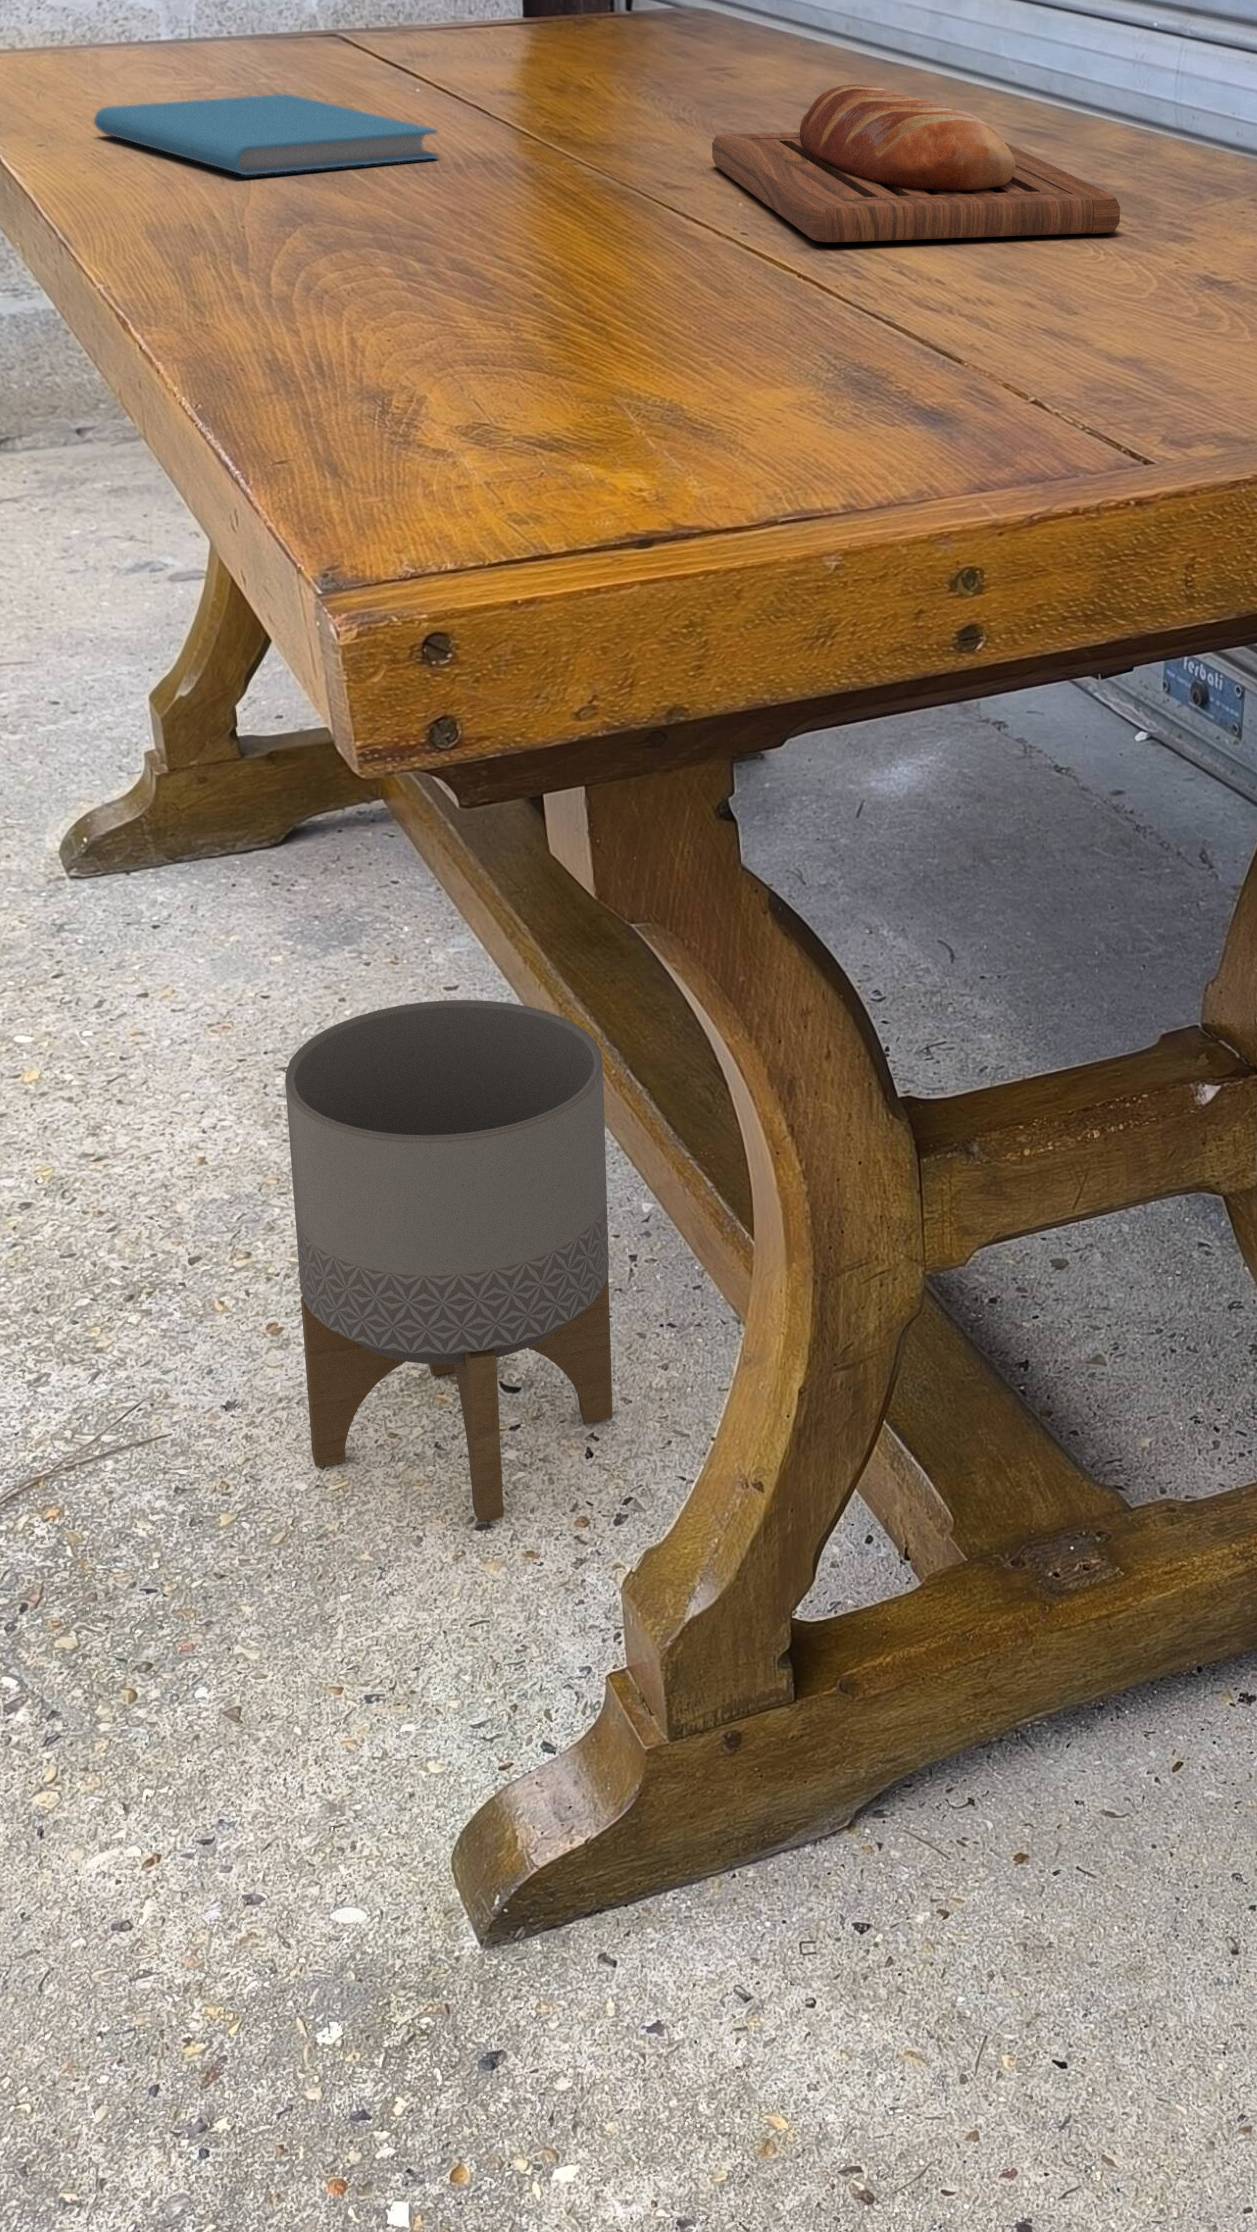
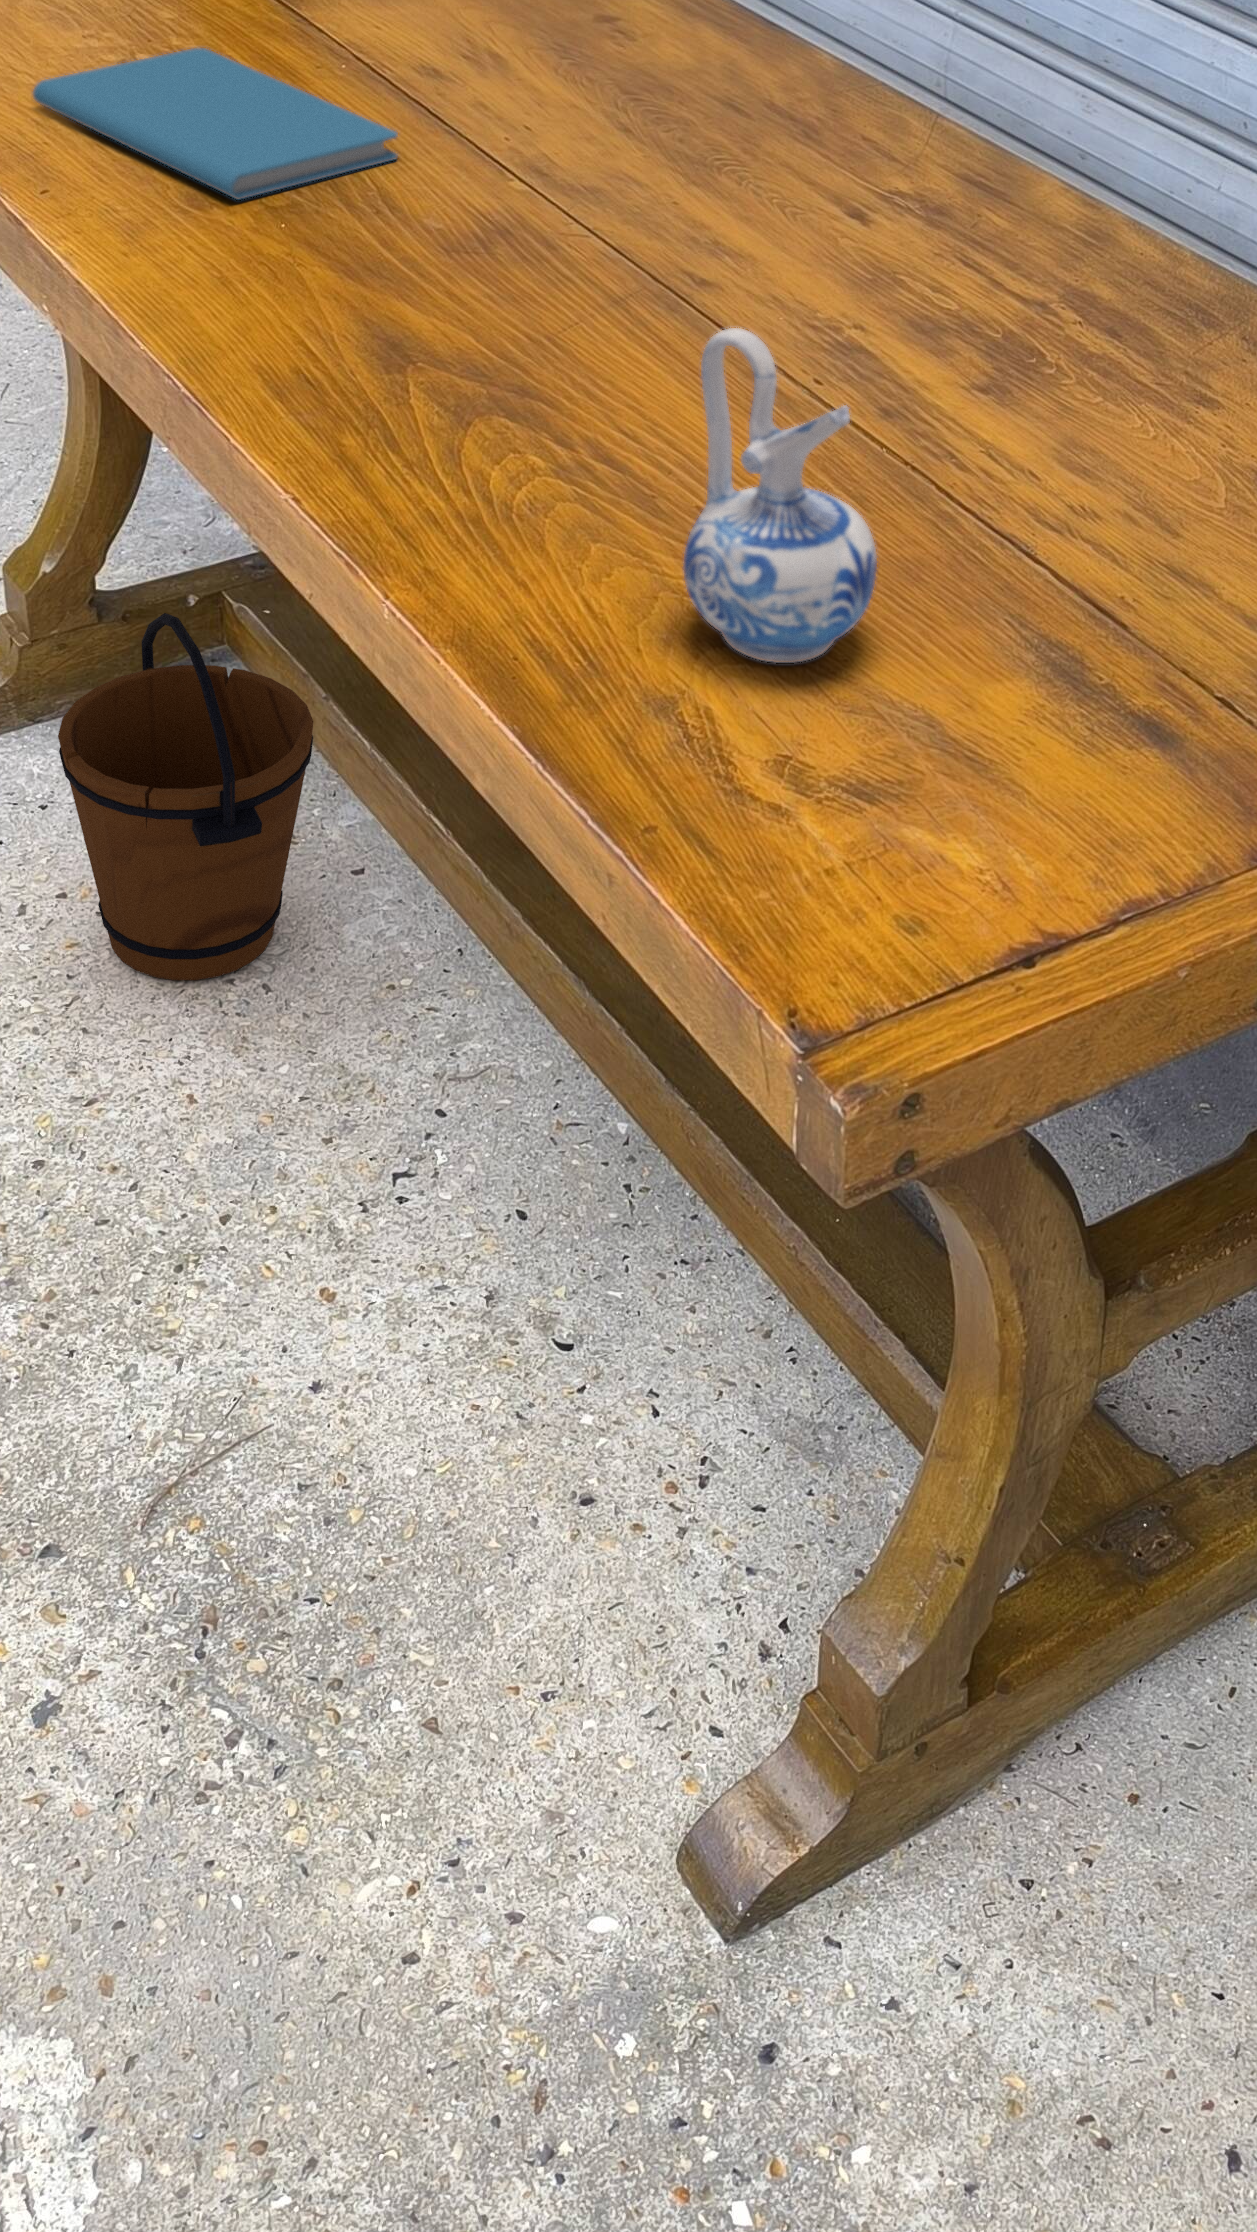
ceramic pitcher: none [445,10,666,405] -> present [683,328,877,663]
bread loaf: present [712,84,1120,242] -> none [663,115,1096,340]
bucket: none [108,676,378,1073] -> present [58,613,313,980]
planter: present [285,1000,613,1521] -> none [404,1017,685,1490]

